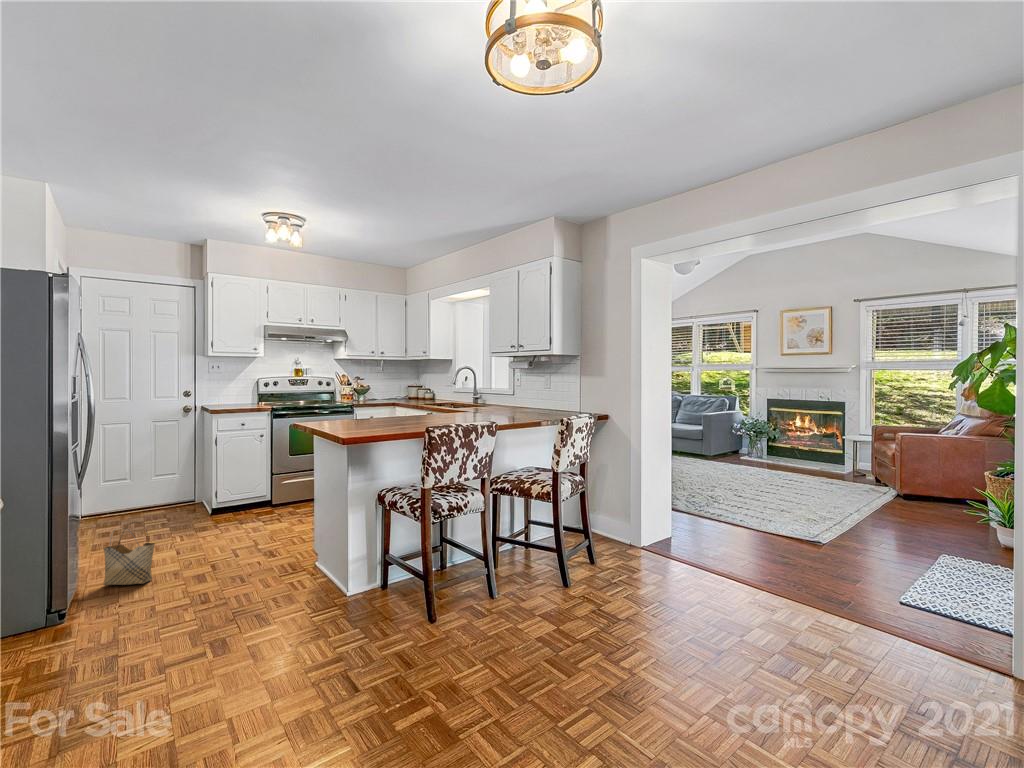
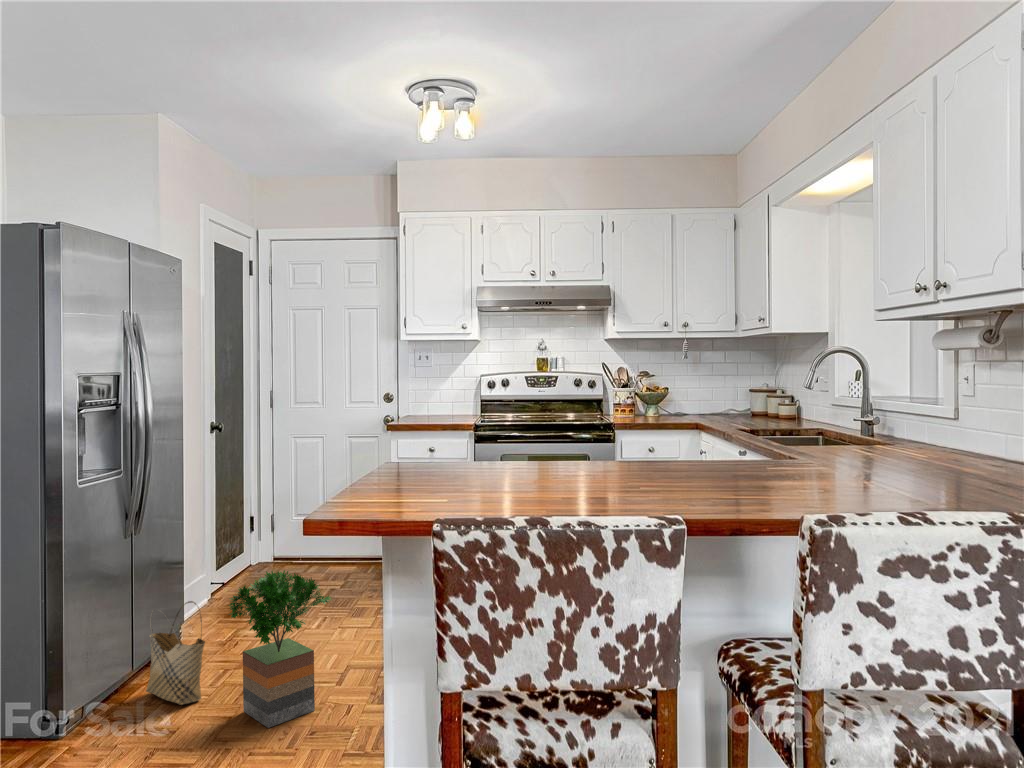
potted tree: none [189,491,250,578] -> present [229,570,331,728]

